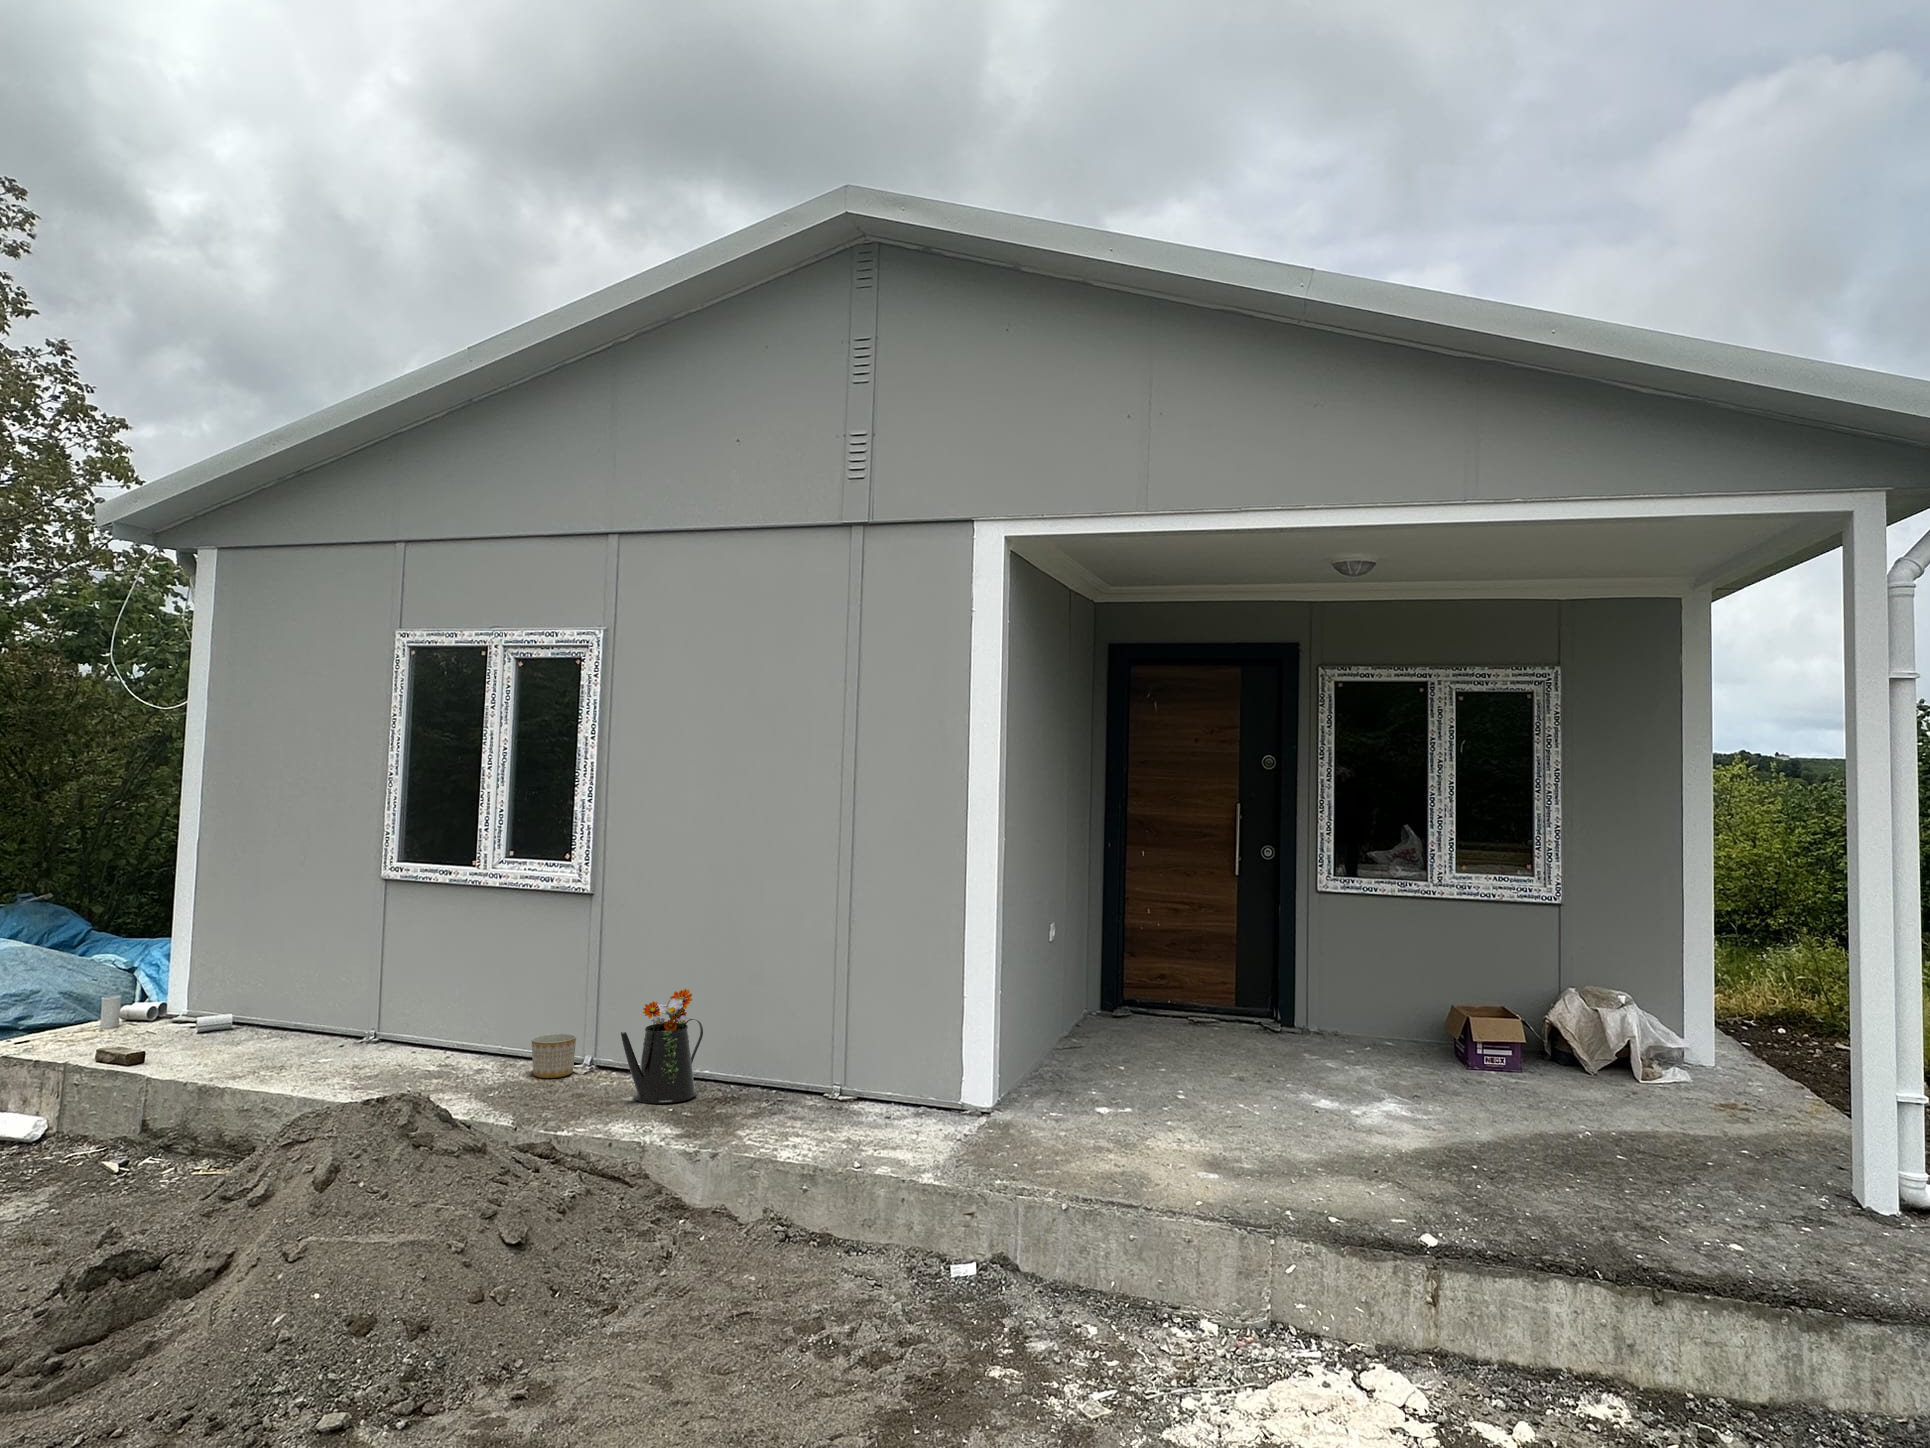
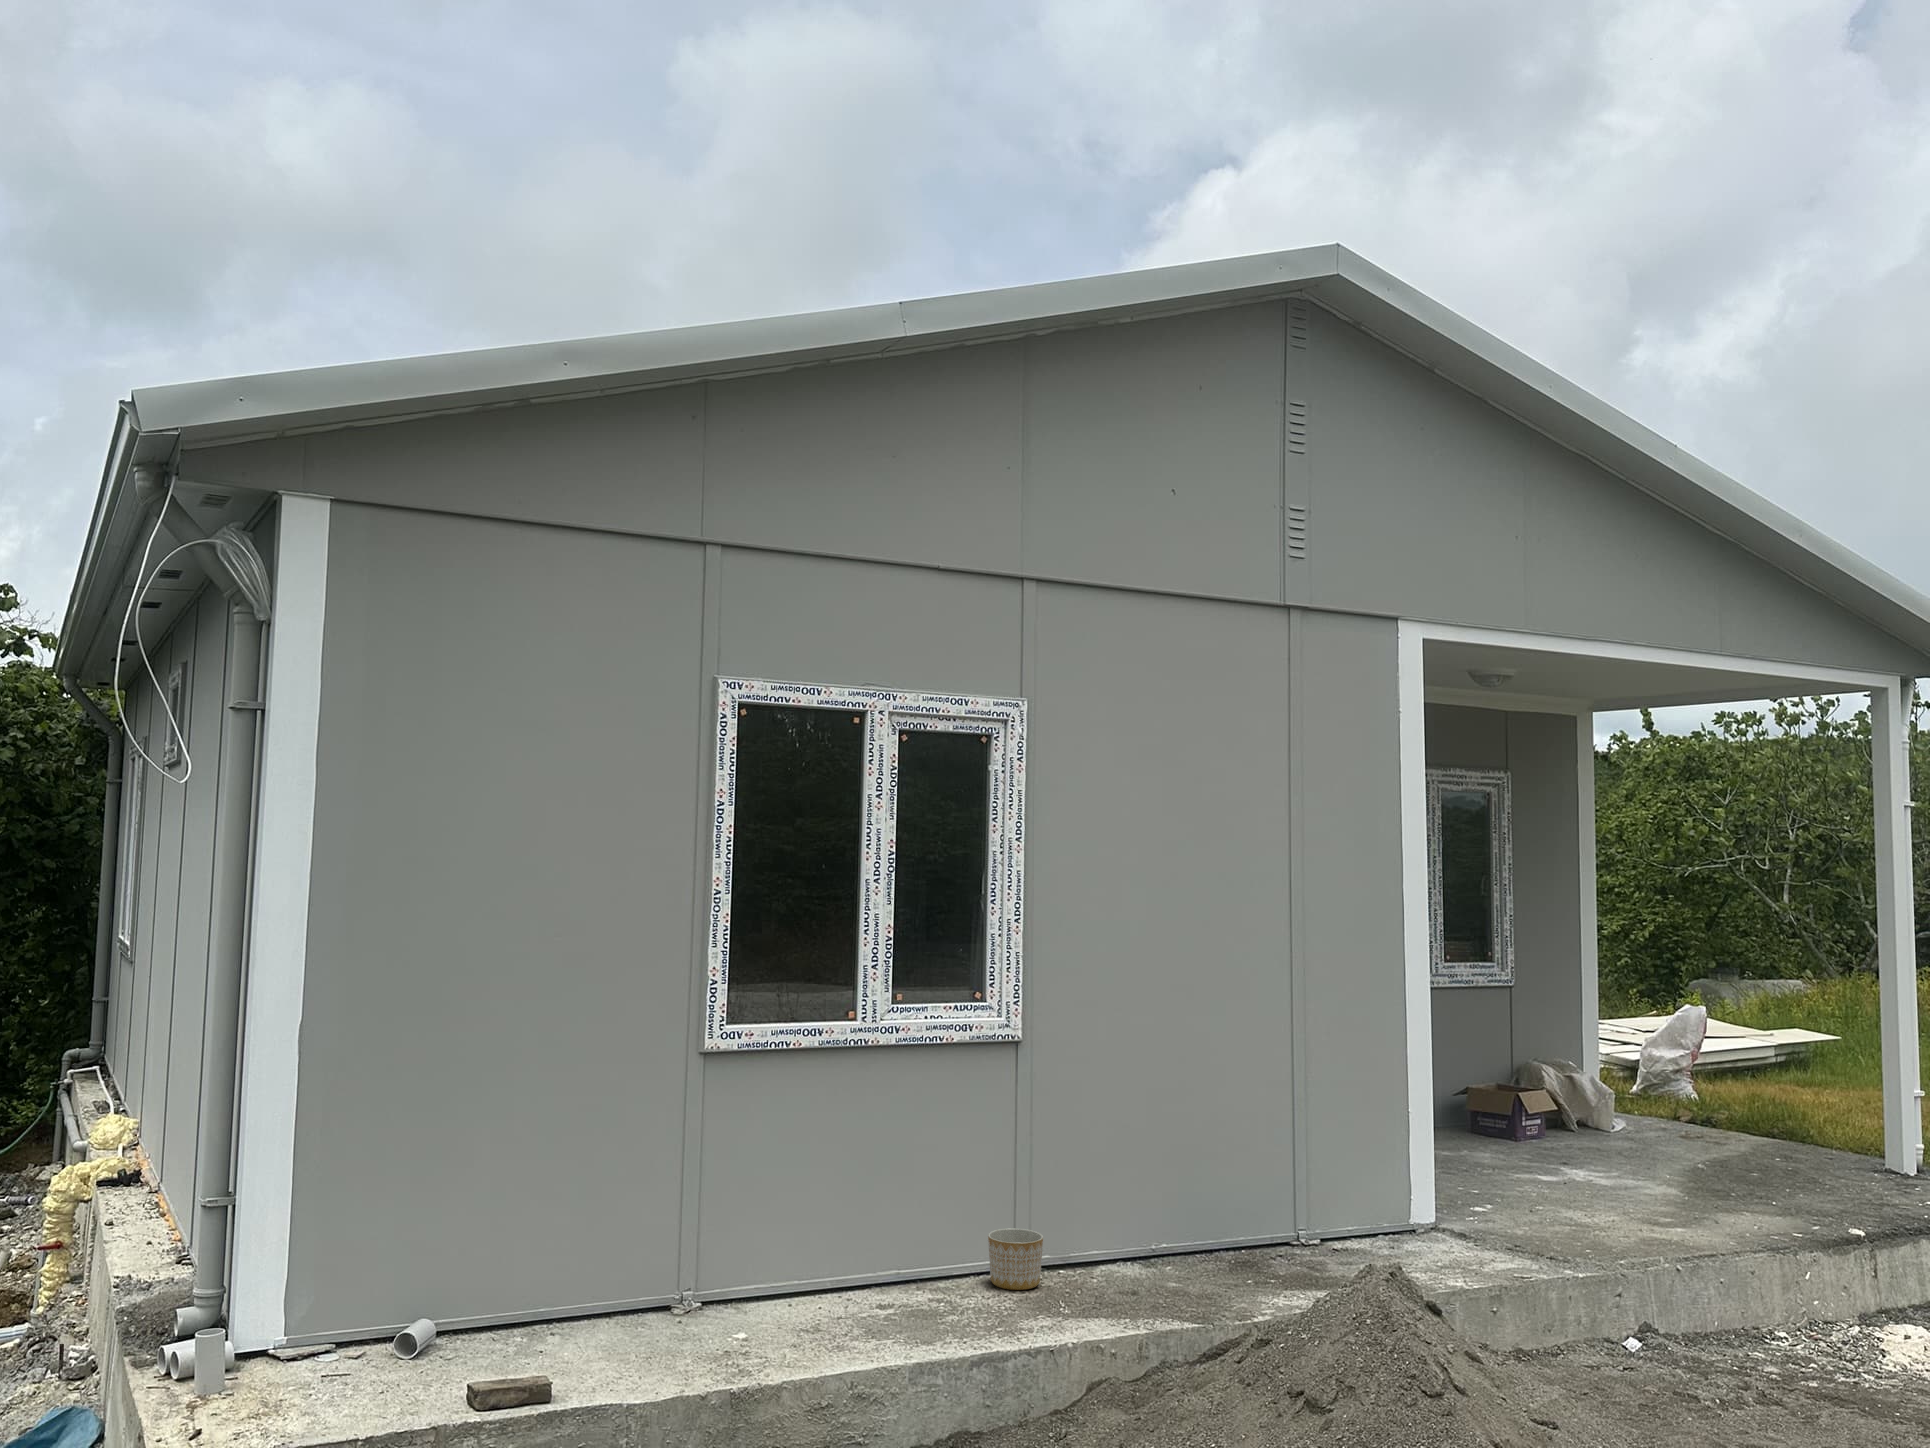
watering can: present [621,989,703,1104] -> none [1142,1140,1215,1283]

